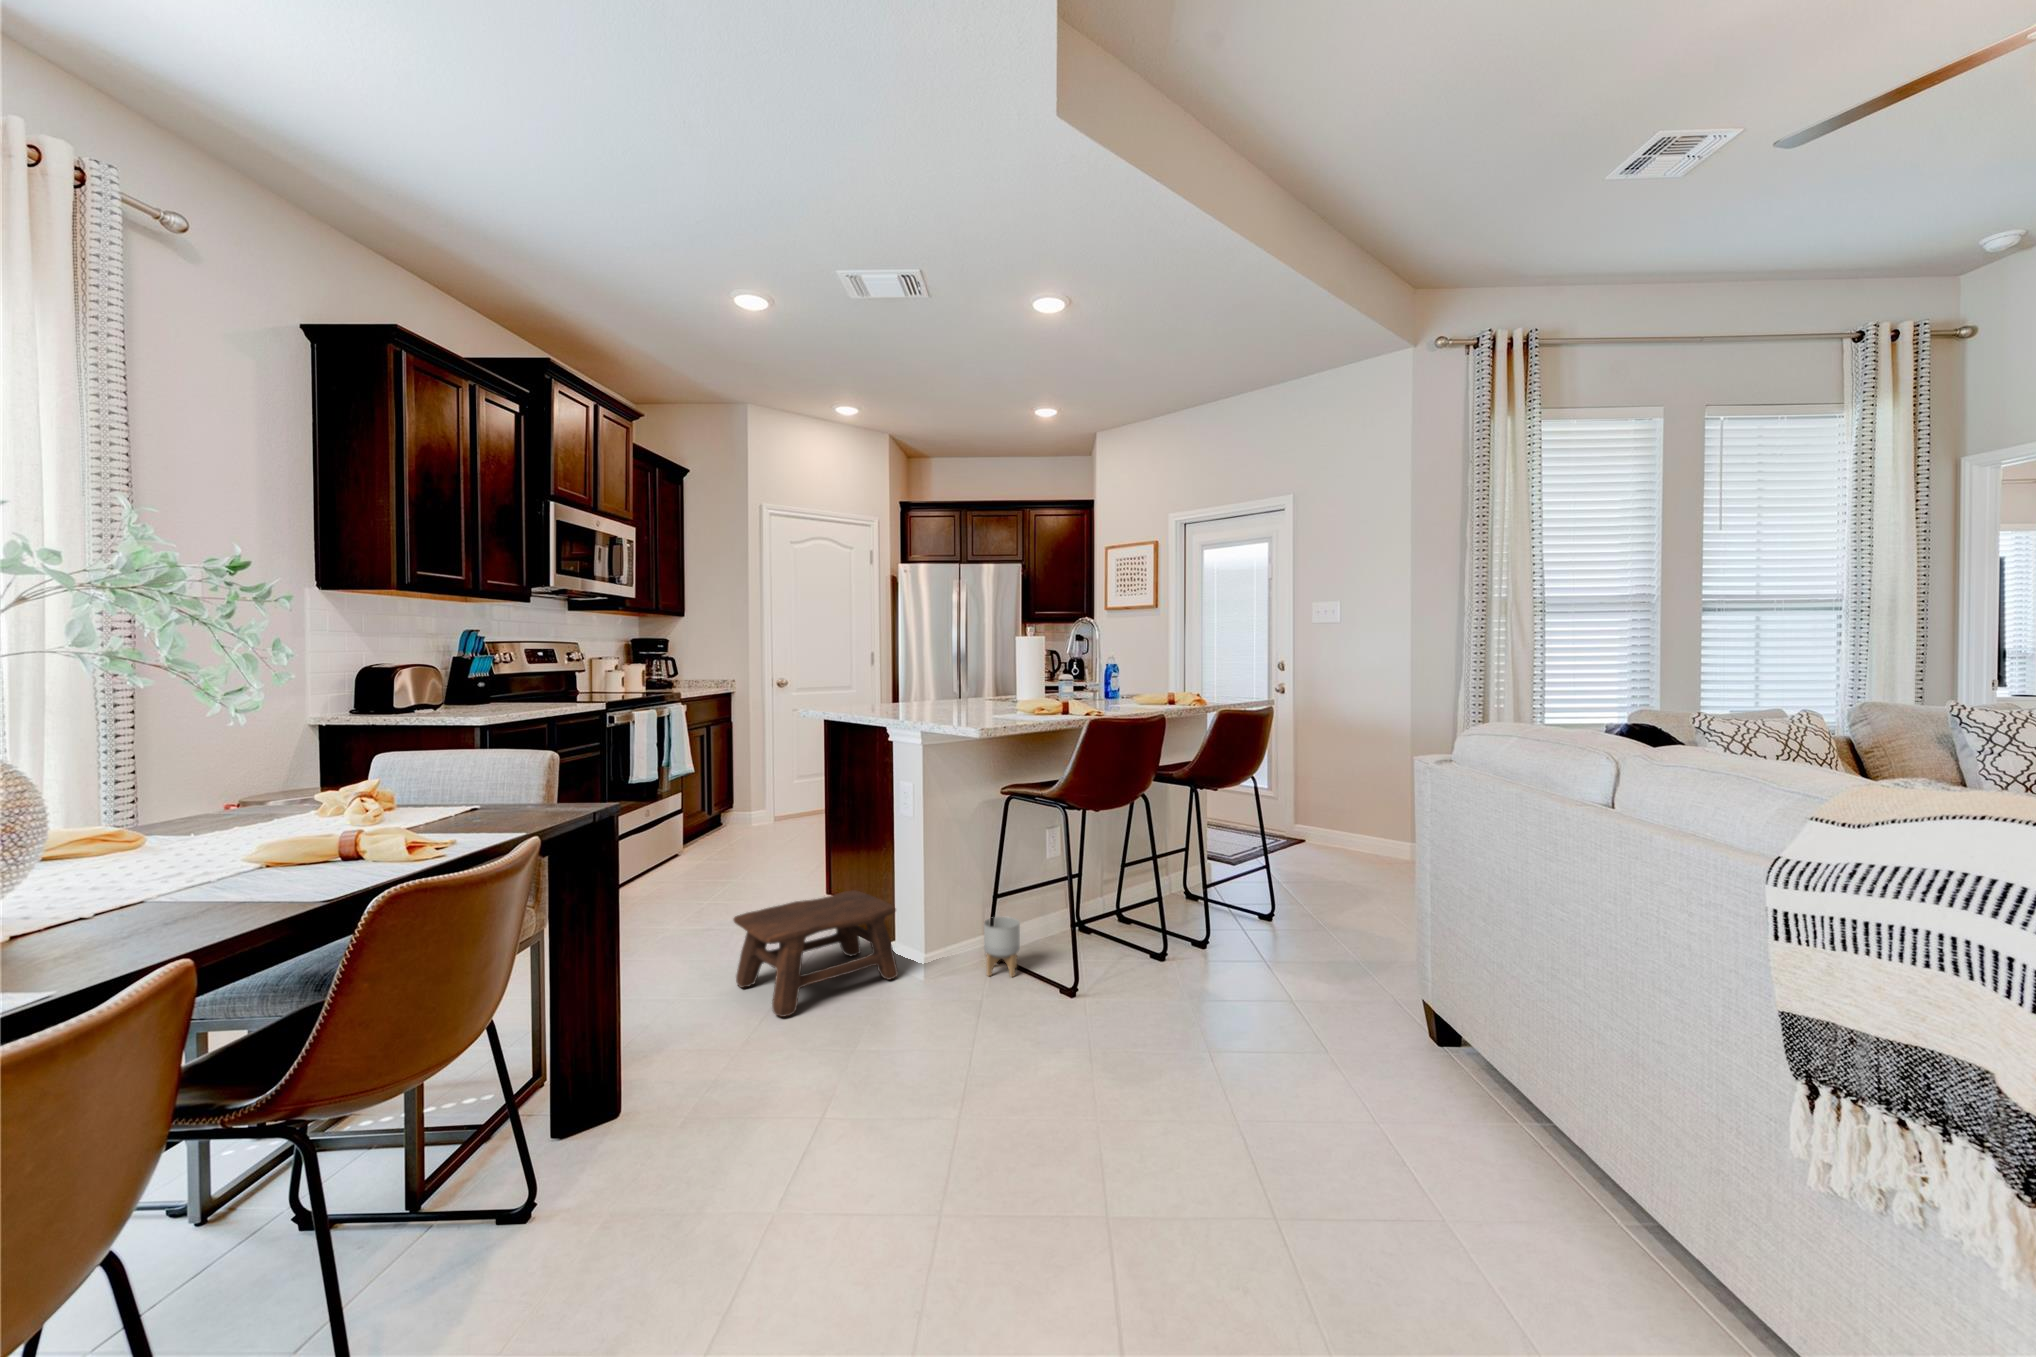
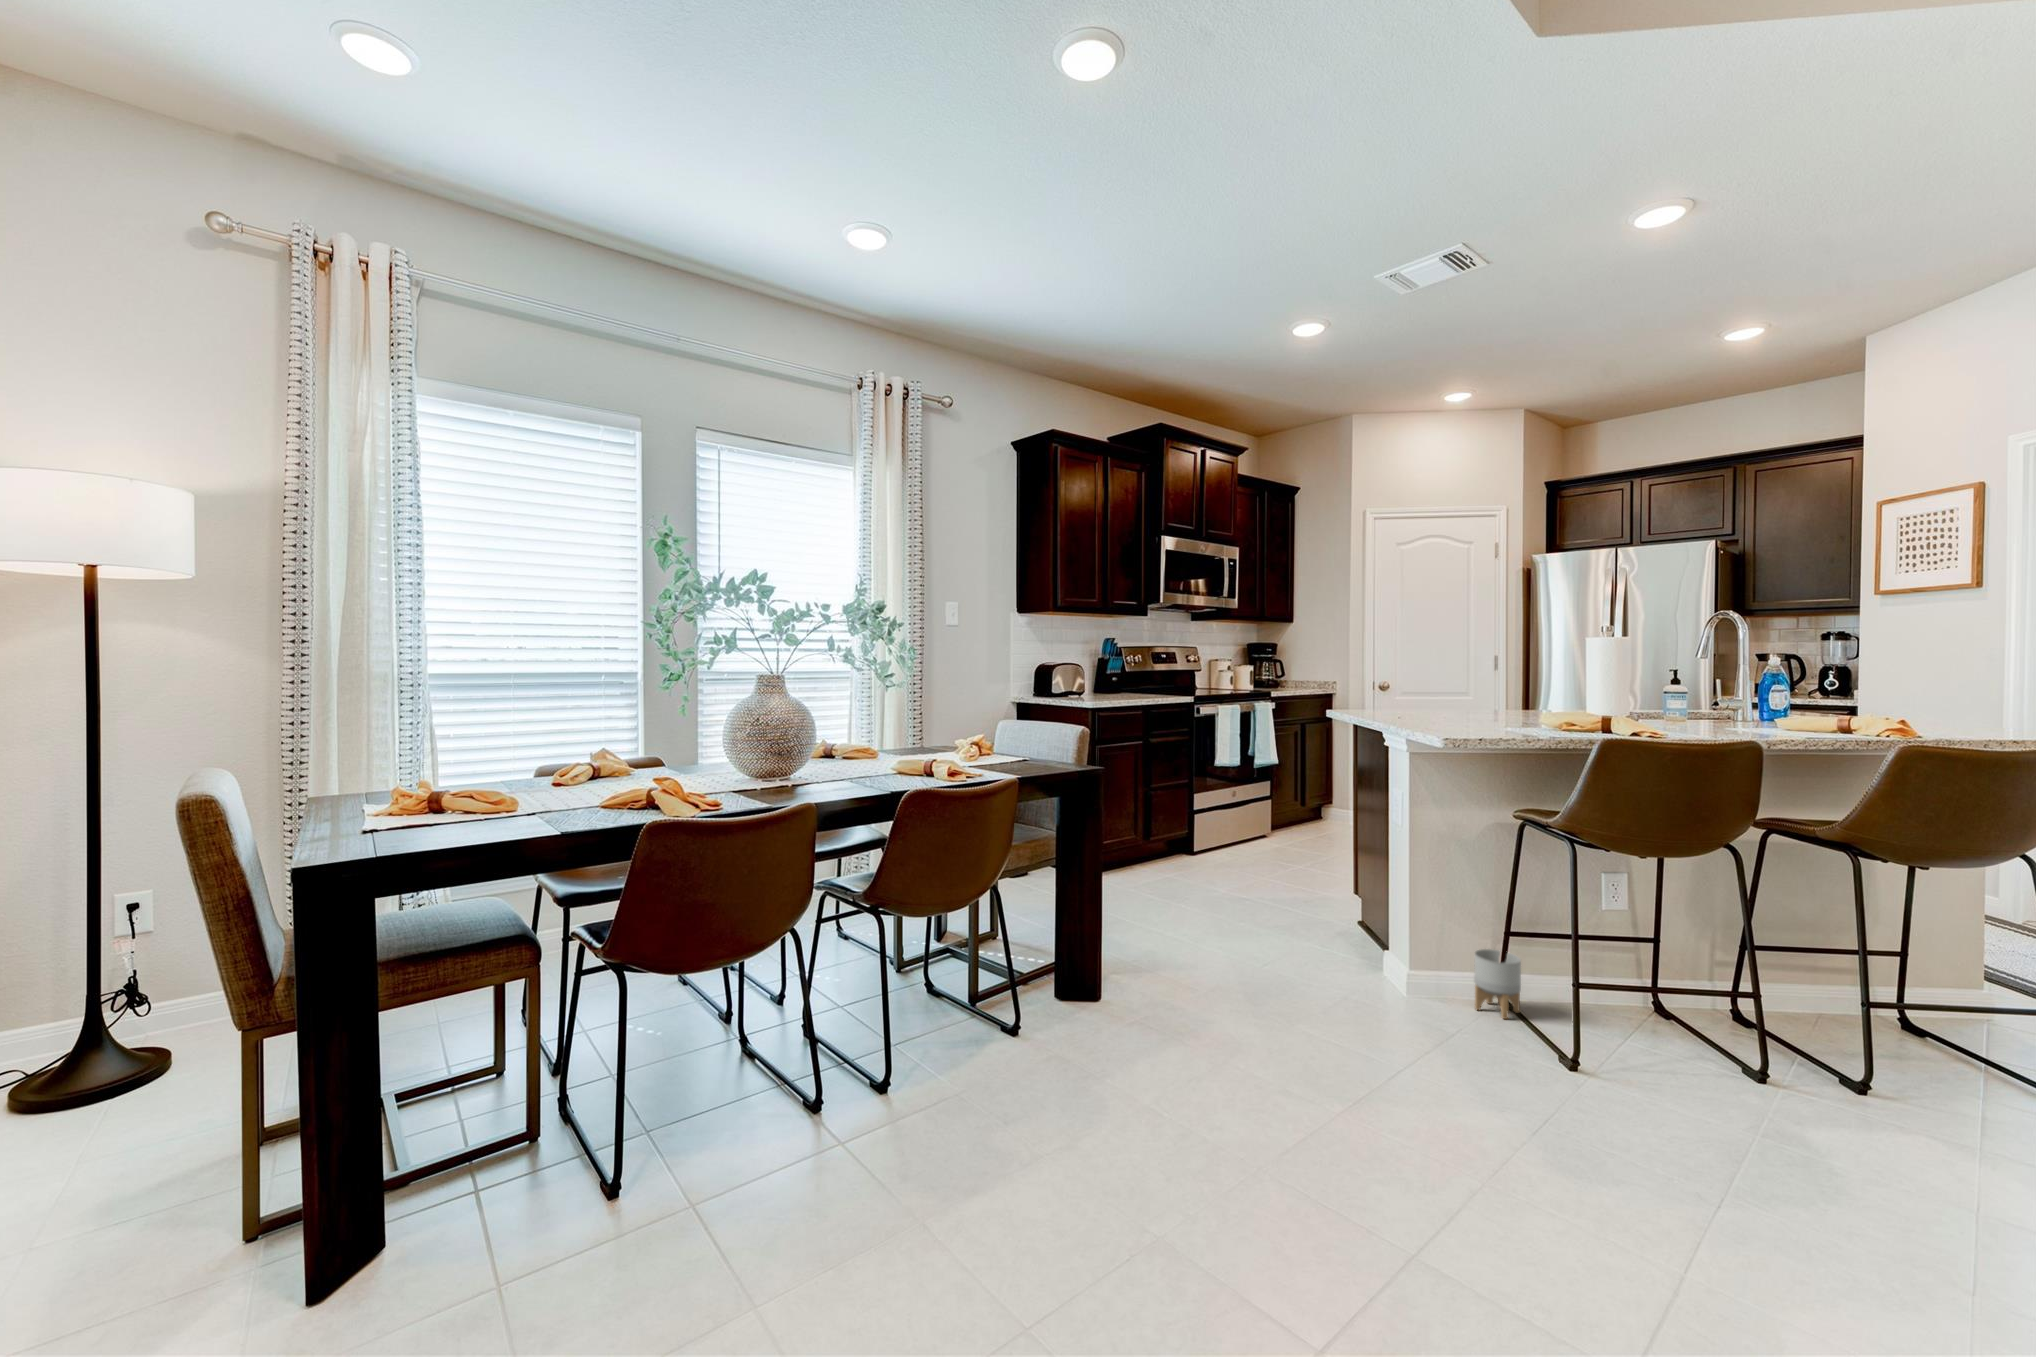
stool: present [733,890,898,1017] -> none [1231,884,1380,980]

